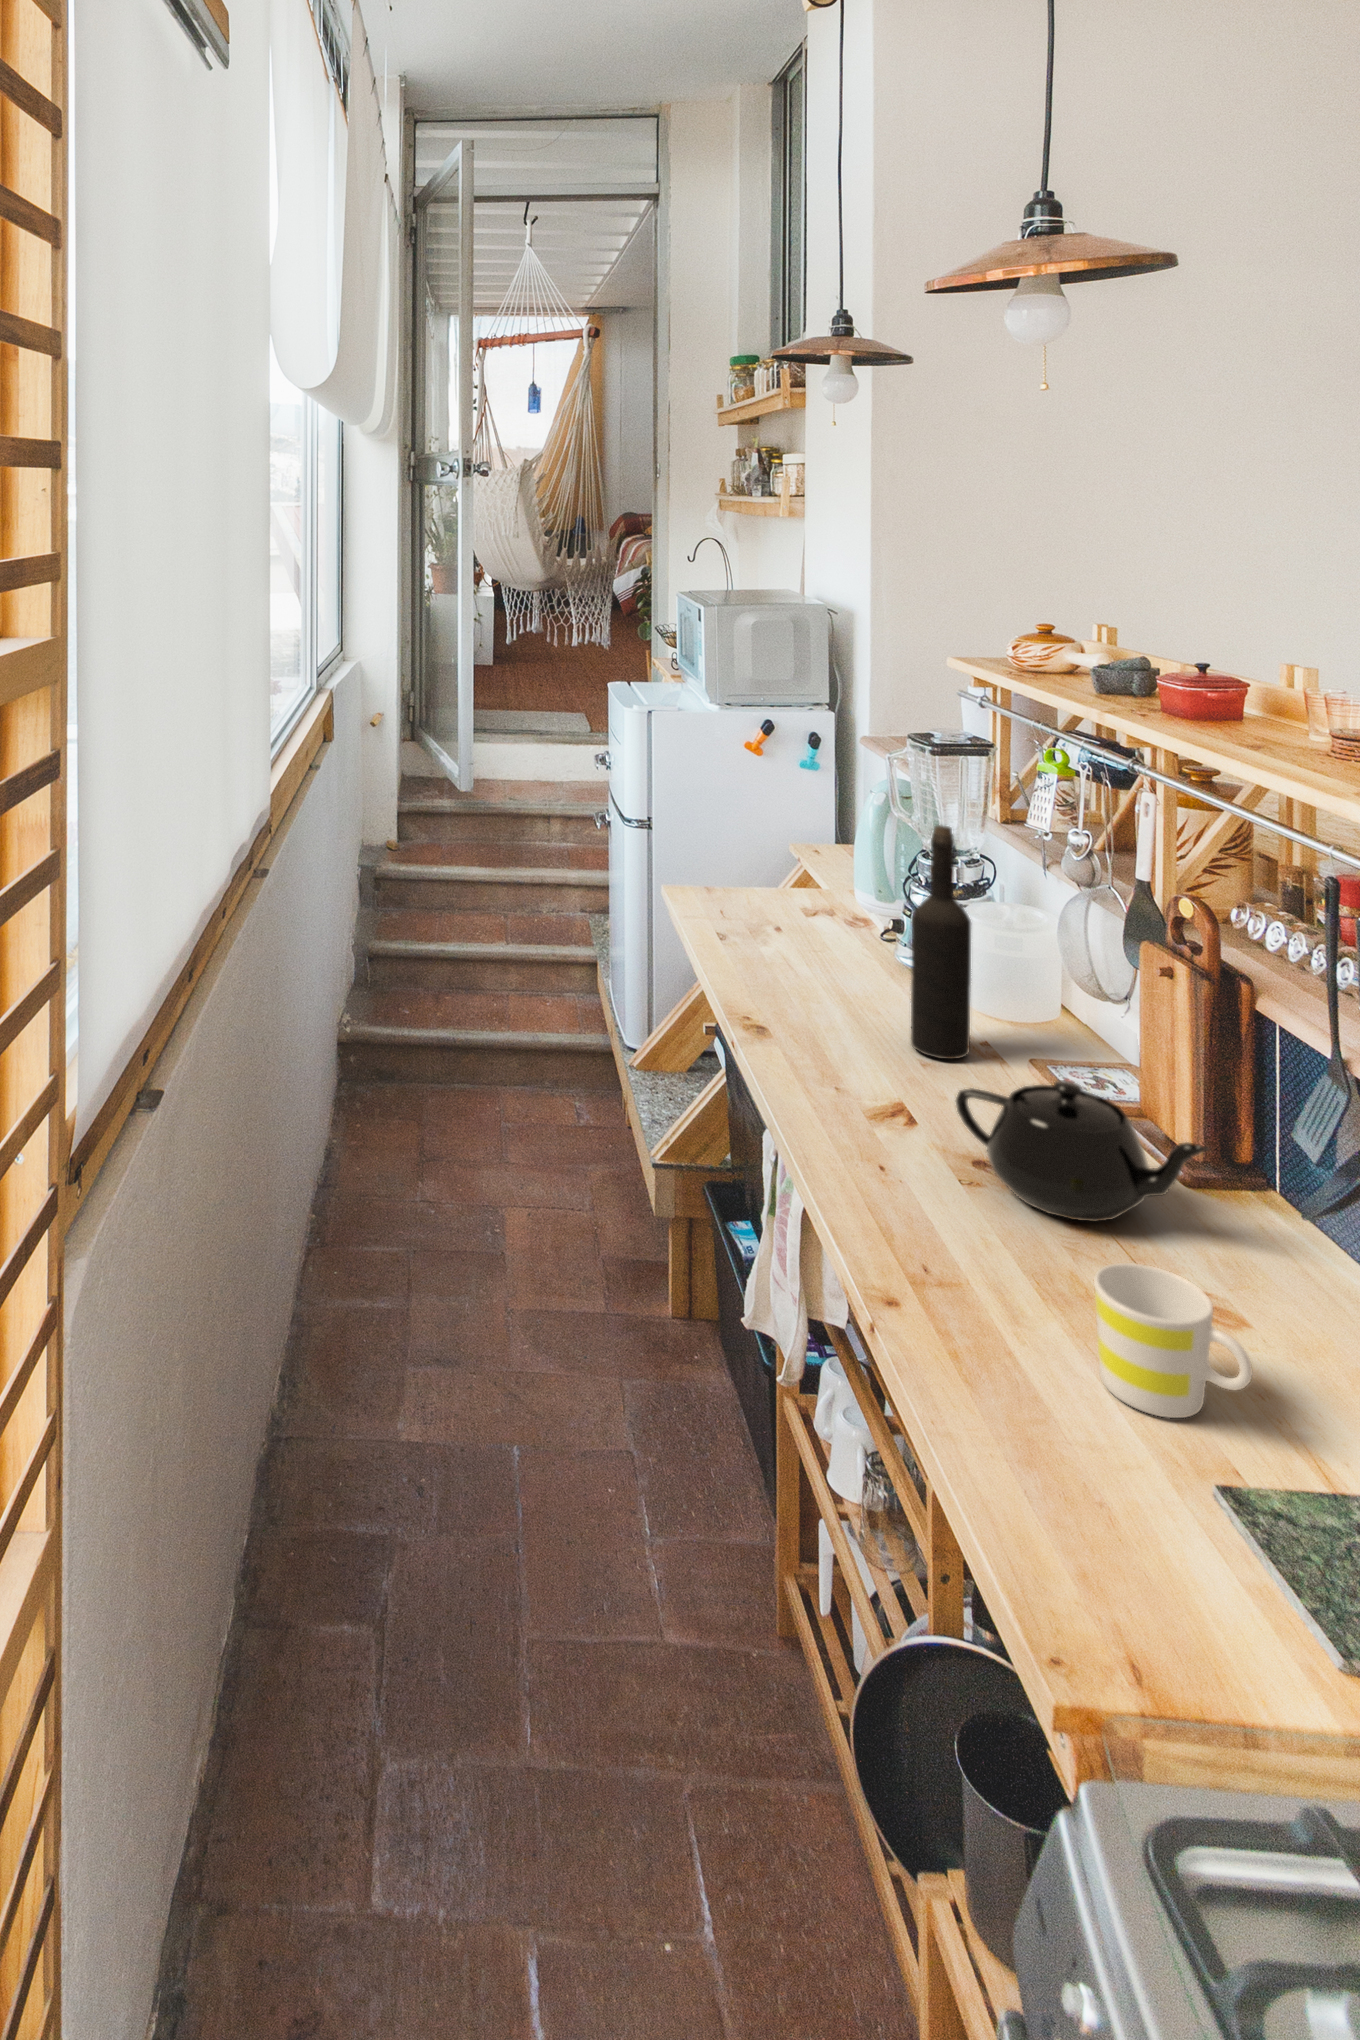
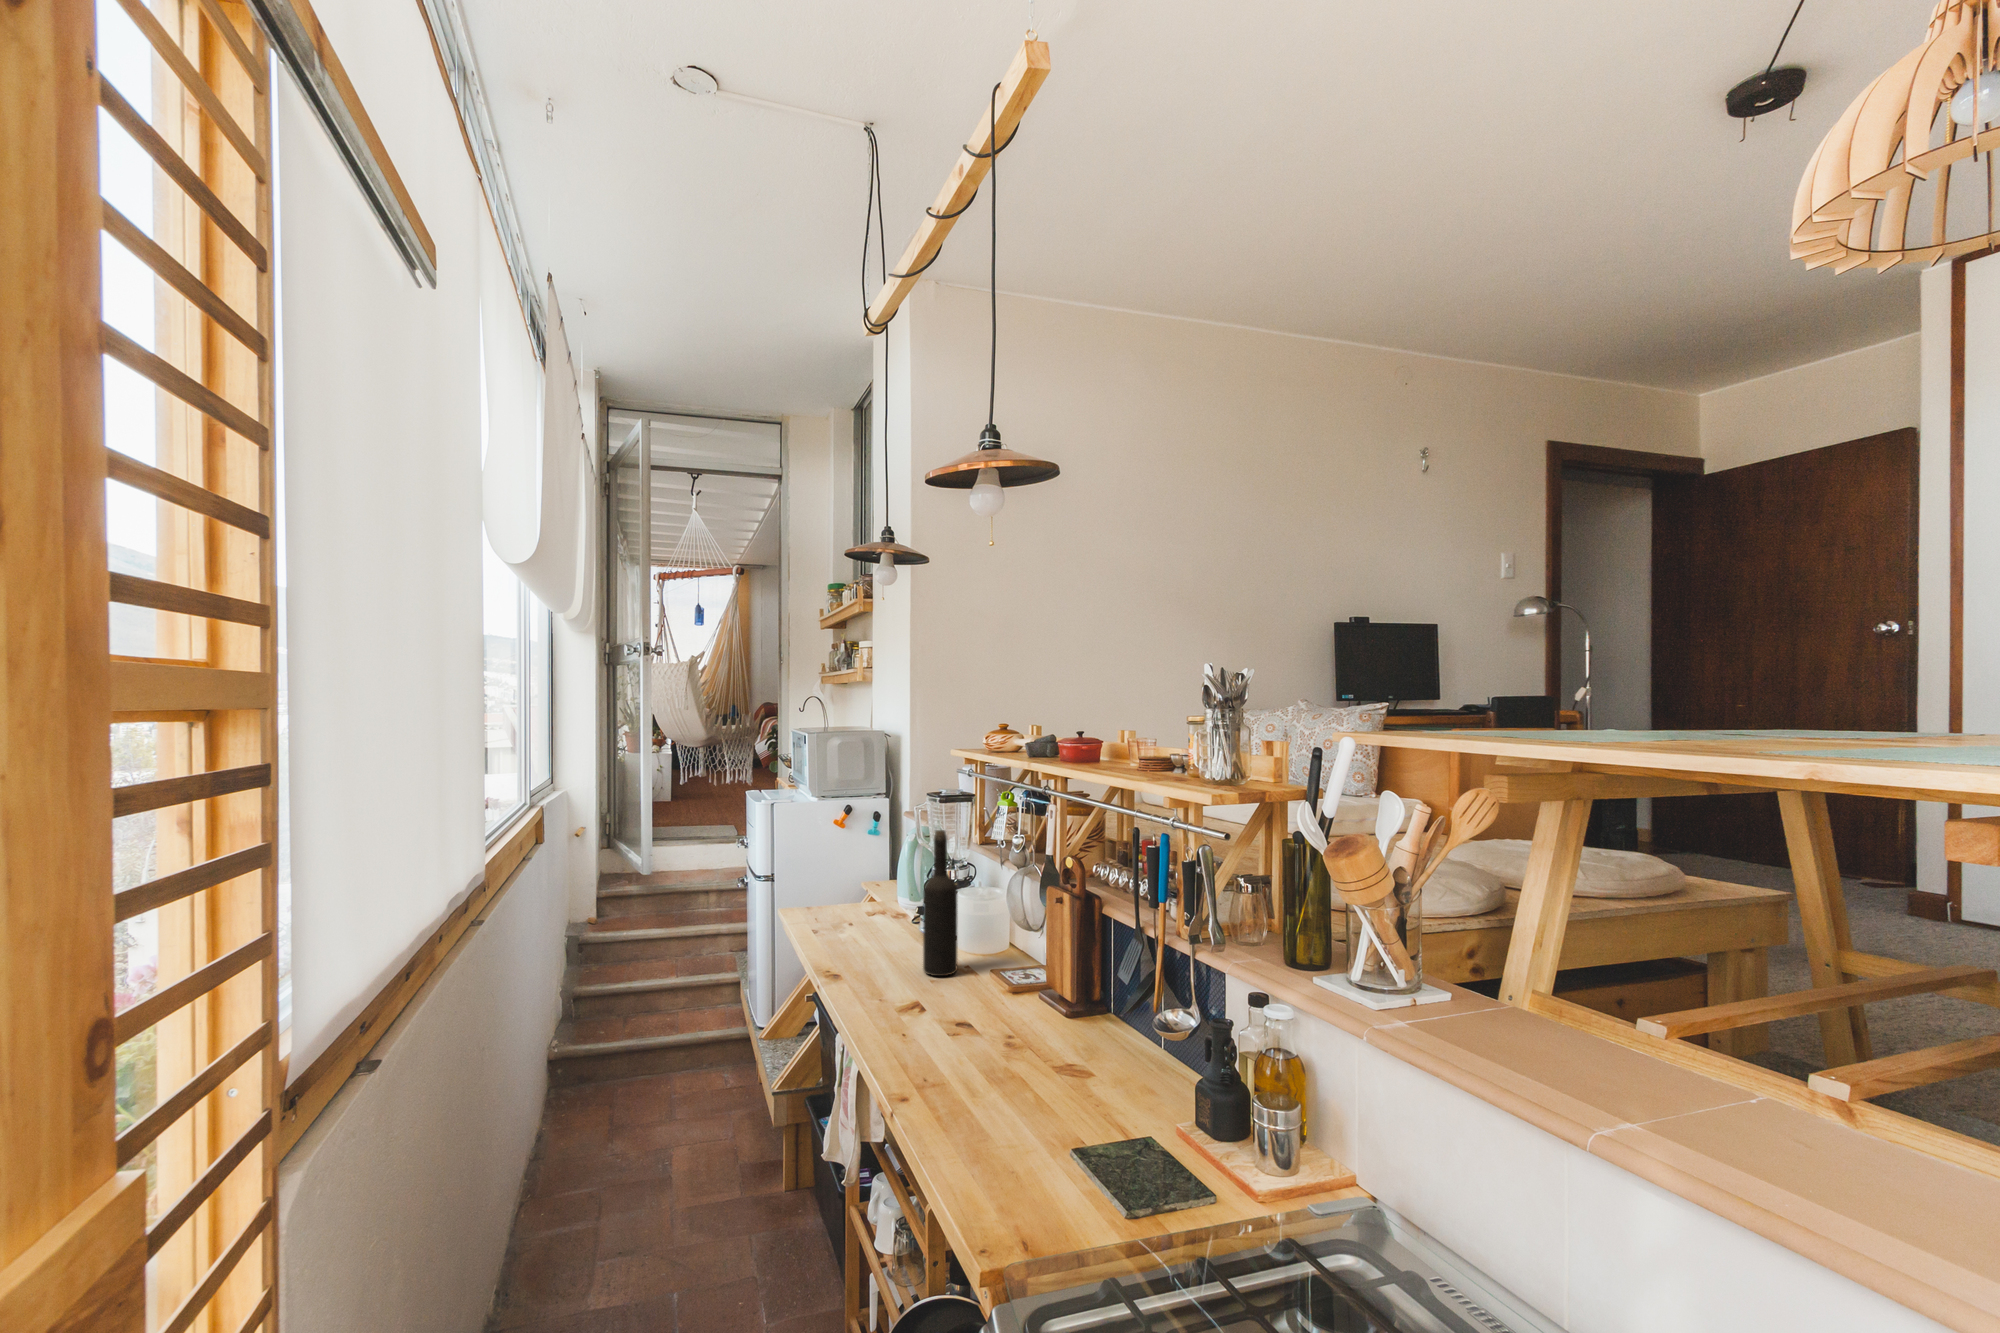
teapot: present [956,1080,1209,1221] -> none [944,964,1079,1046]
mug: present [1094,1263,1252,1418] -> none [1013,1050,1094,1134]

